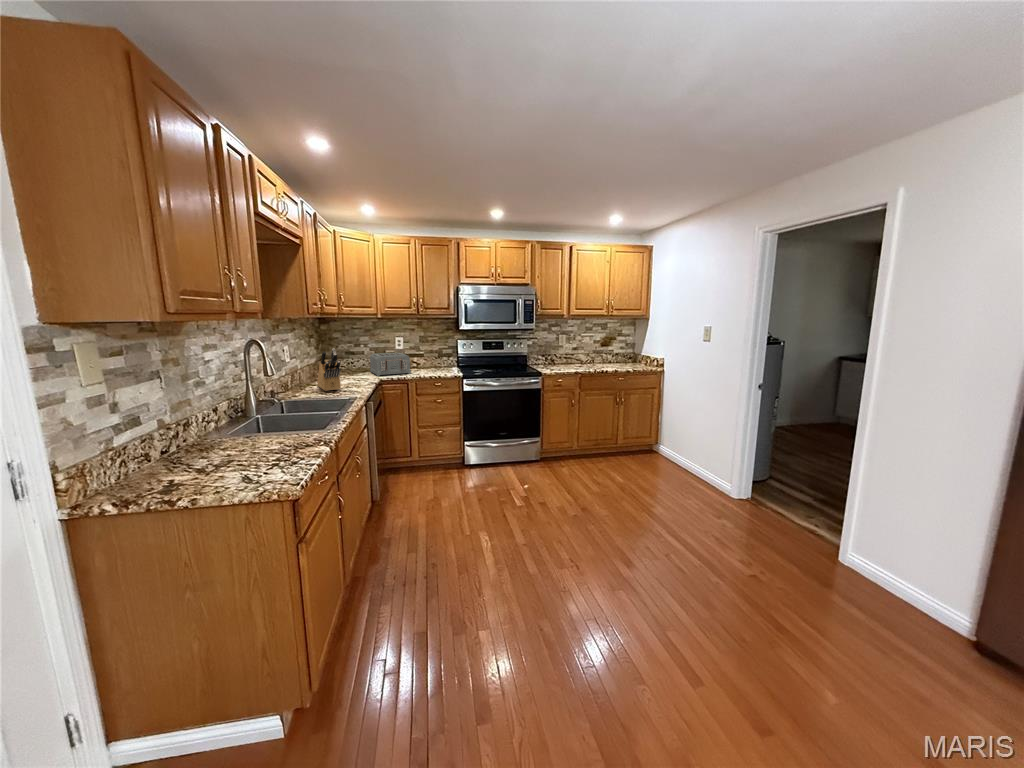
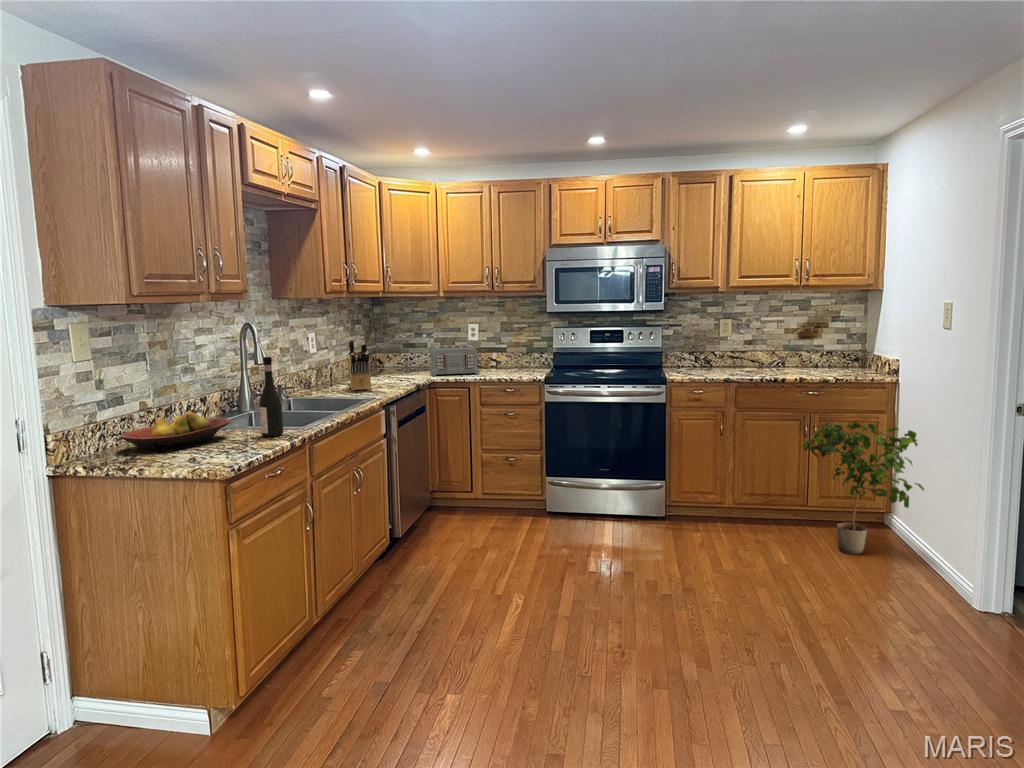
wine bottle: none [292,371,315,443] -> present [259,357,283,437]
potted plant: none [624,396,692,472] -> present [802,422,924,555]
fruit bowl: none [148,427,261,473] -> present [120,412,230,452]

